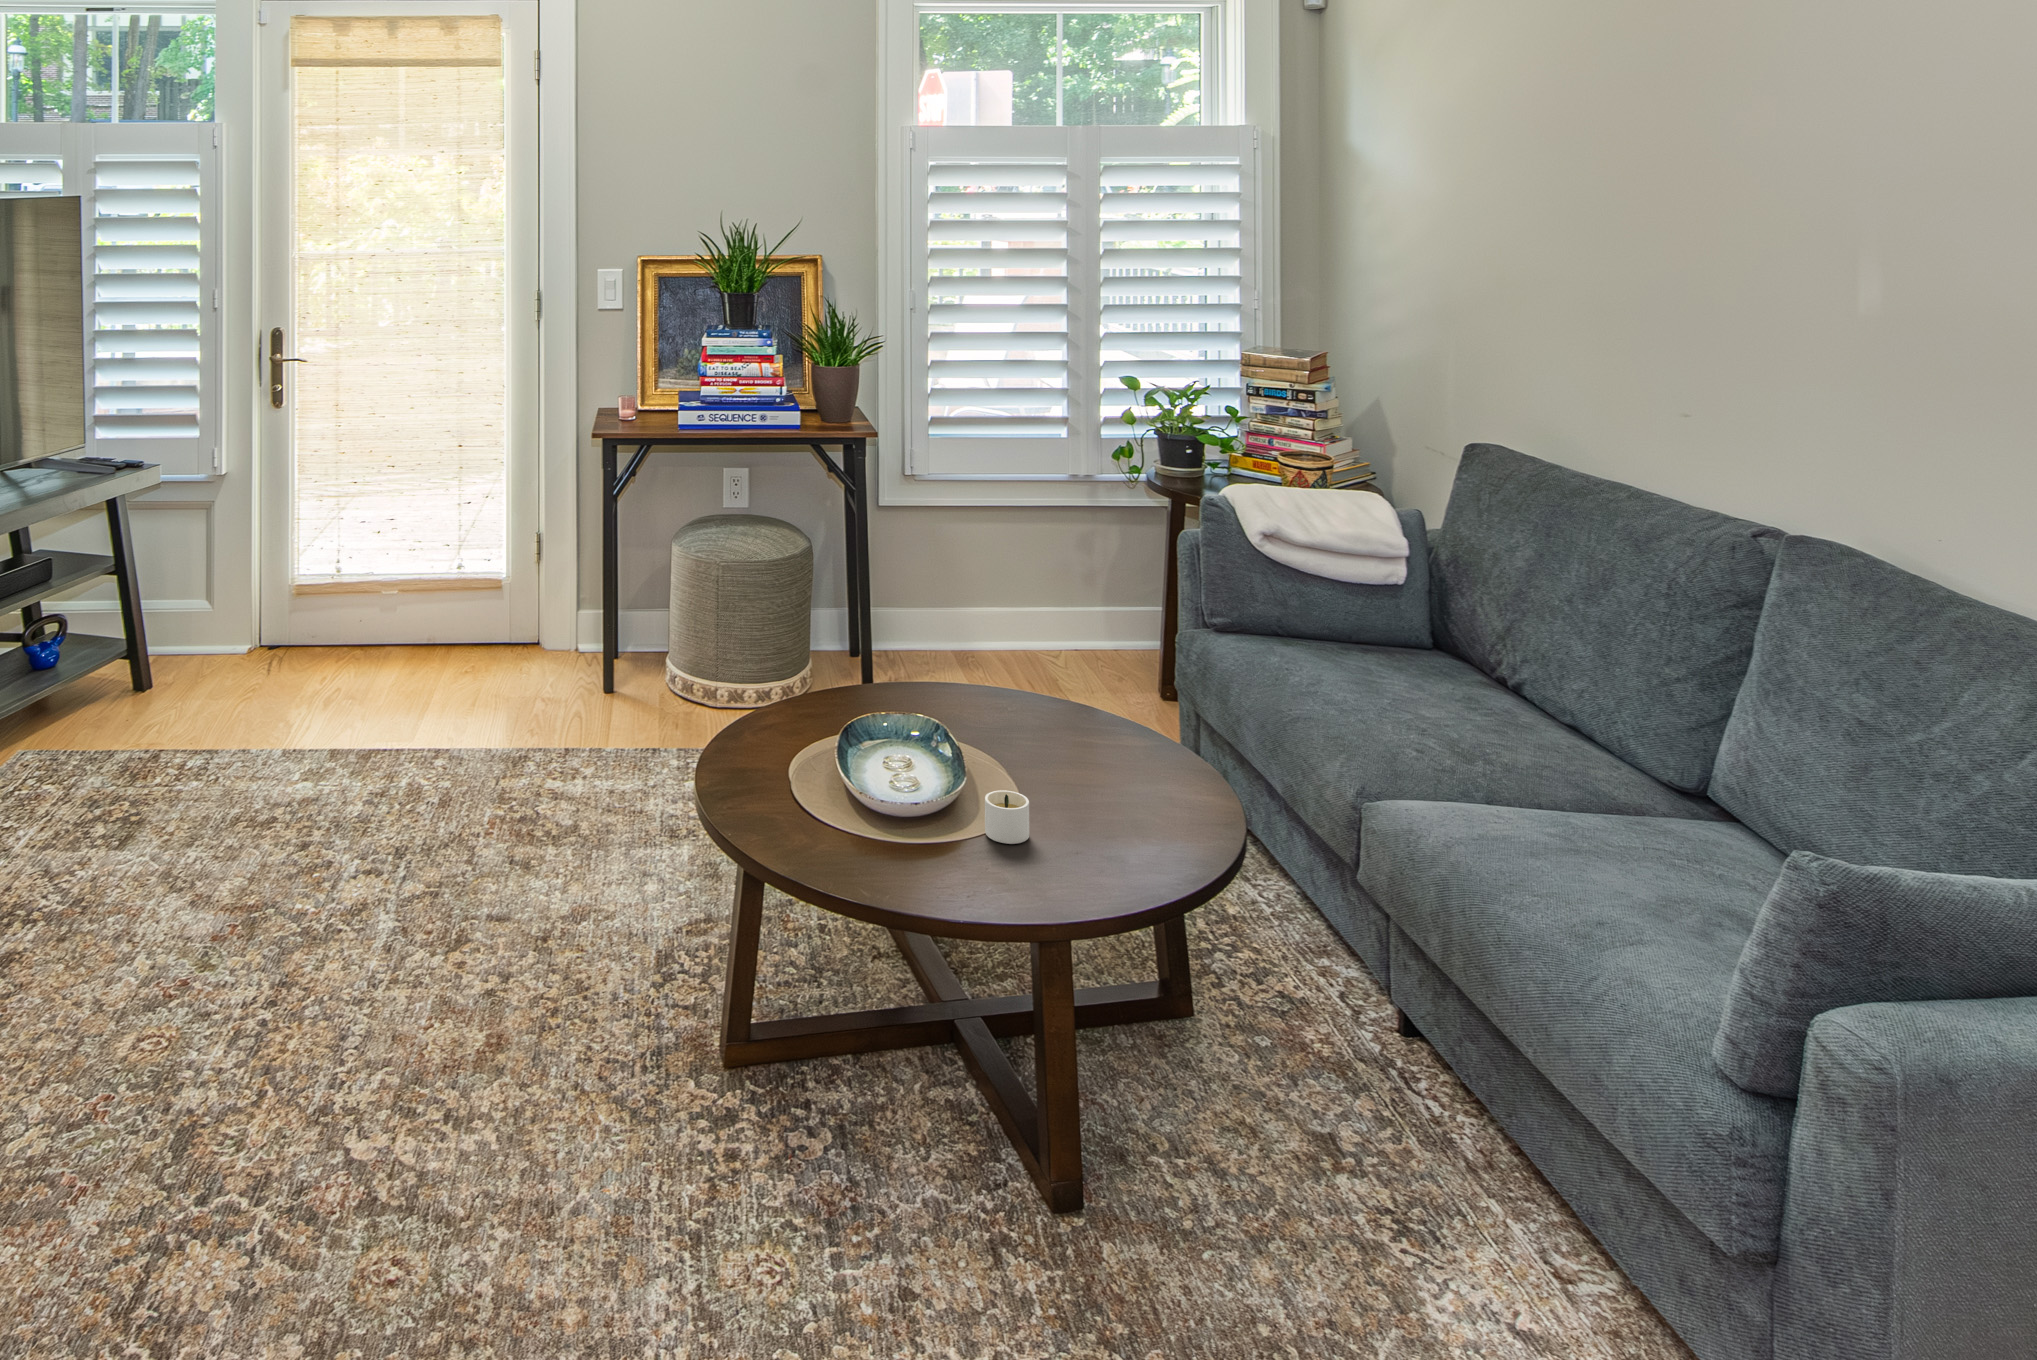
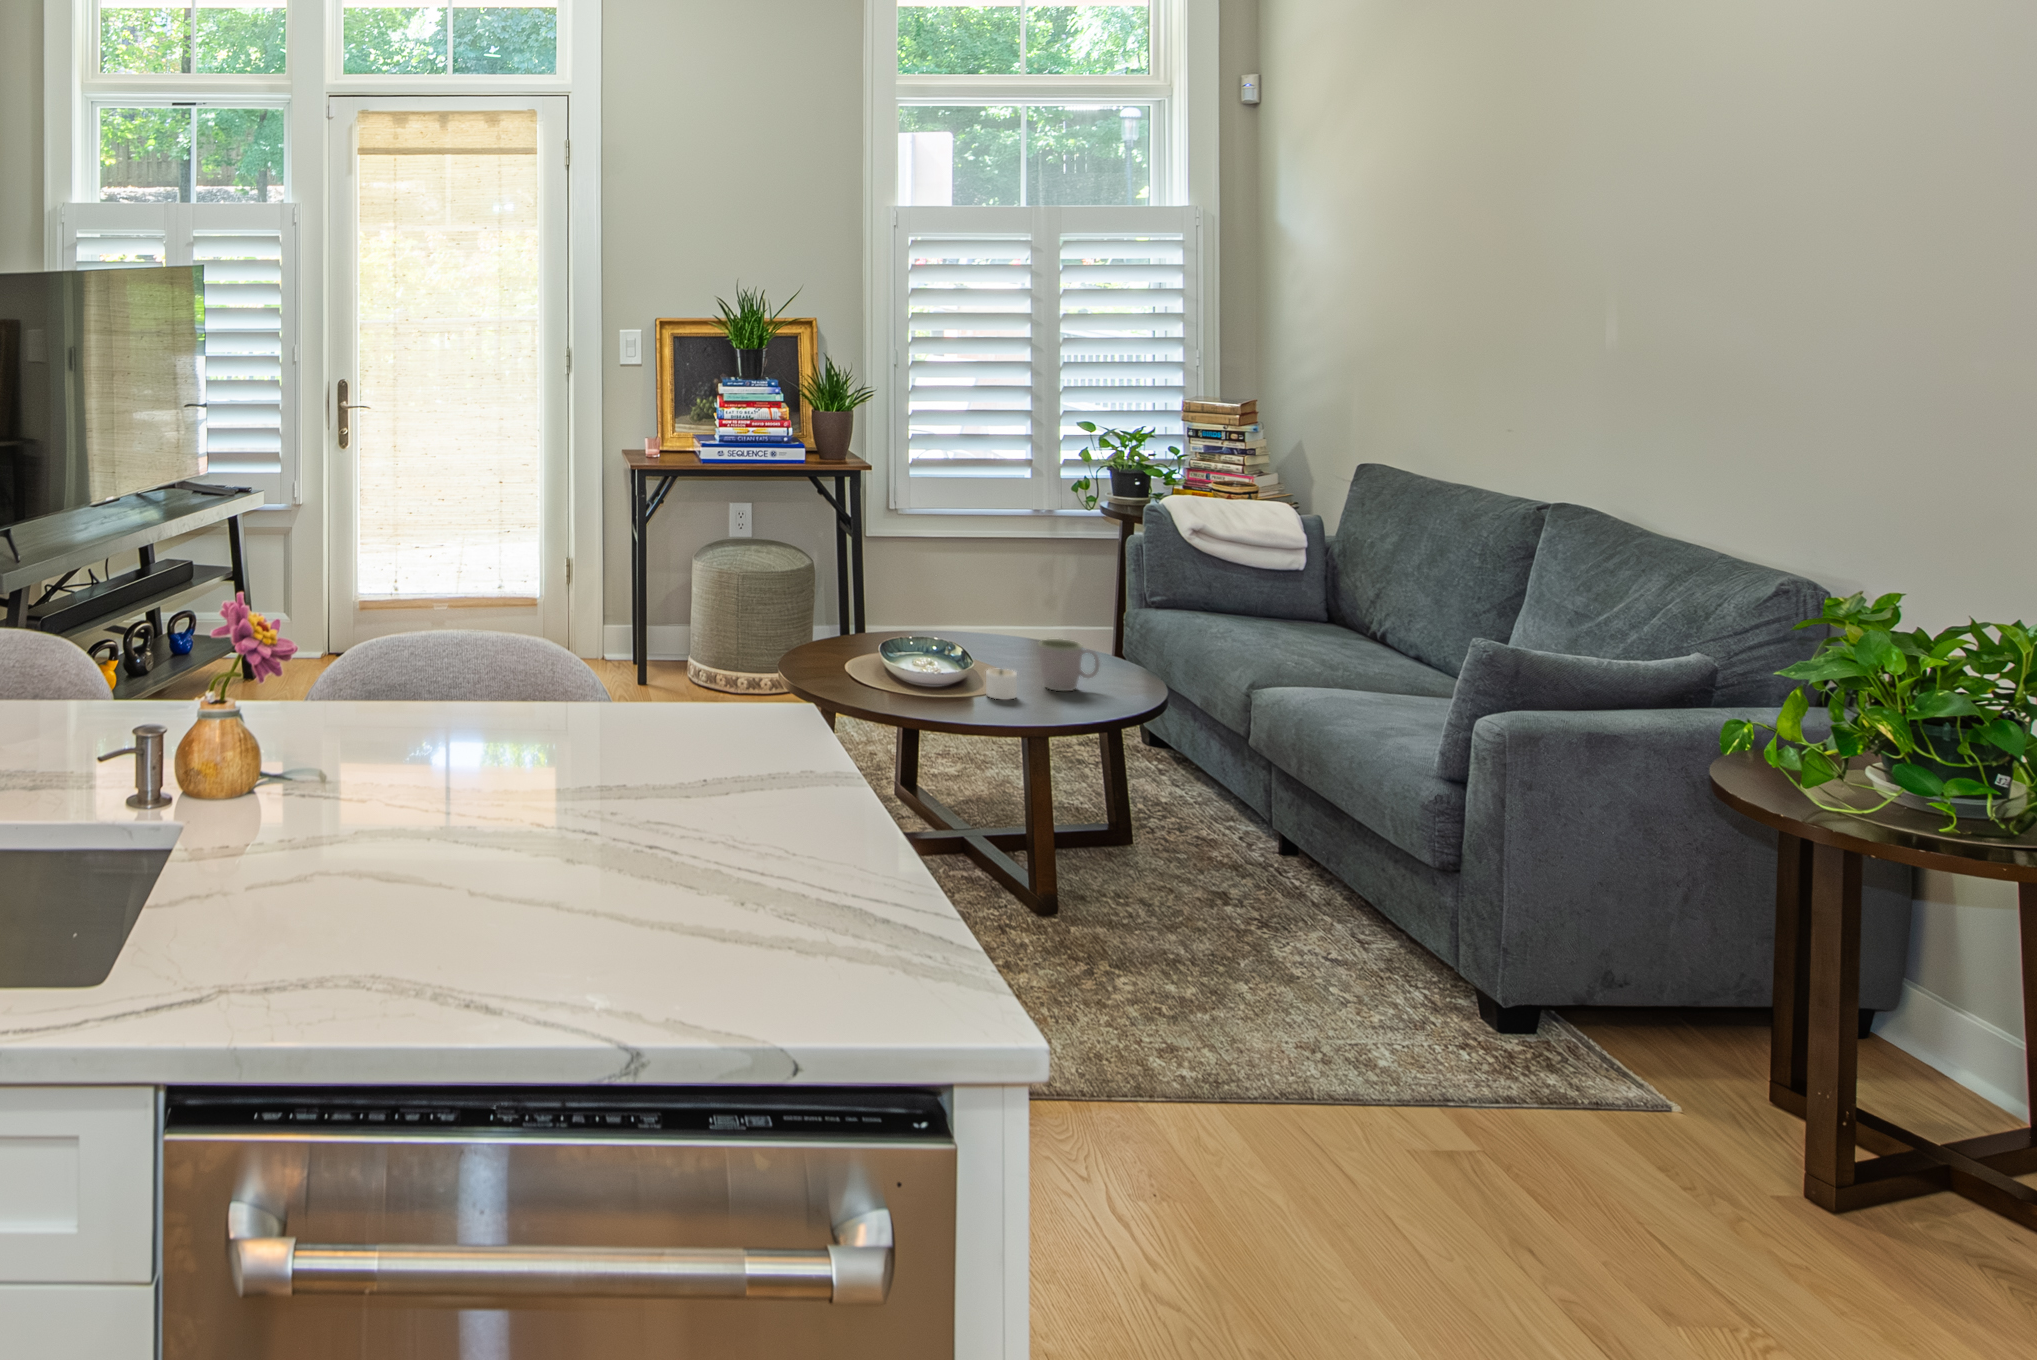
mug: none [1061,737,1149,821] -> present [1038,639,1099,691]

